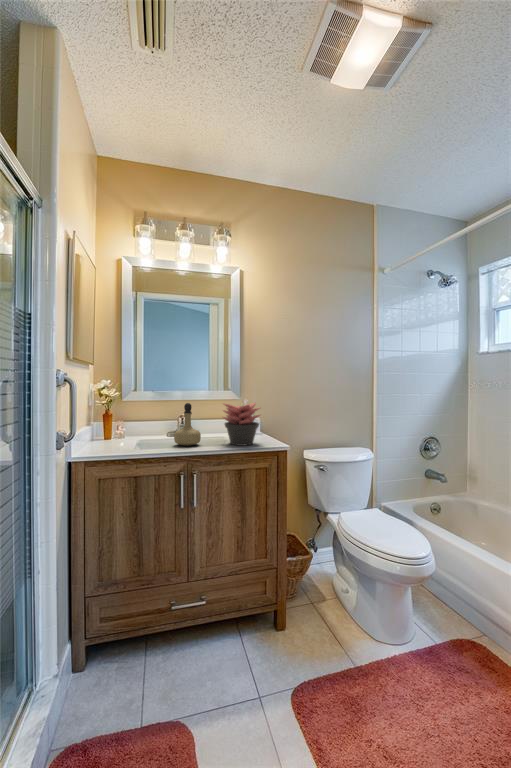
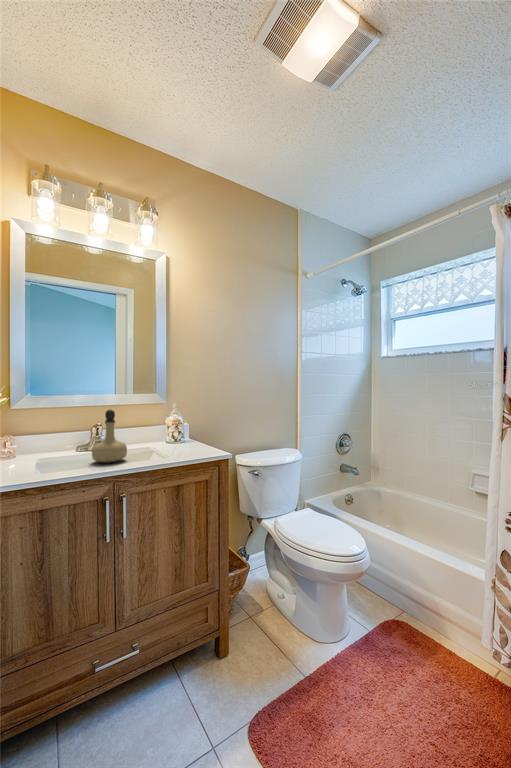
succulent plant: present [223,403,260,446] -> none [153,407,200,457]

